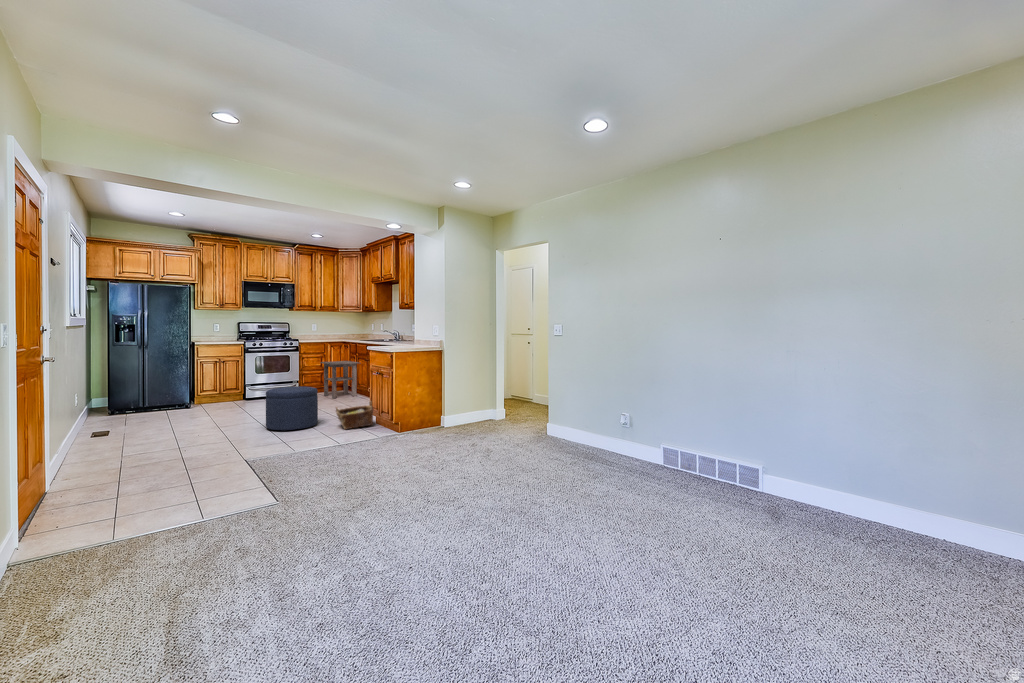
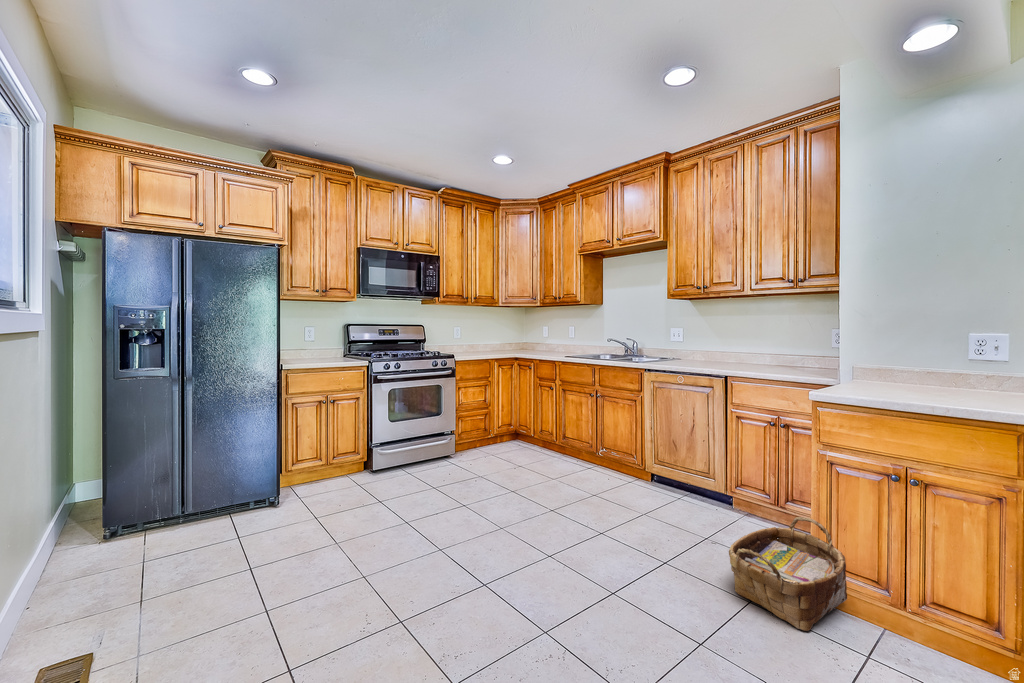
side table: present [320,361,359,398] -> none [491,391,568,465]
ottoman: present [266,386,318,431] -> none [536,476,677,646]

